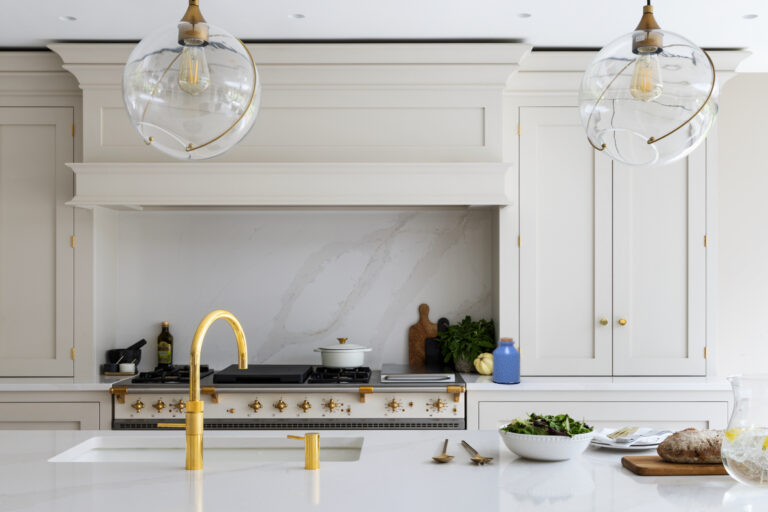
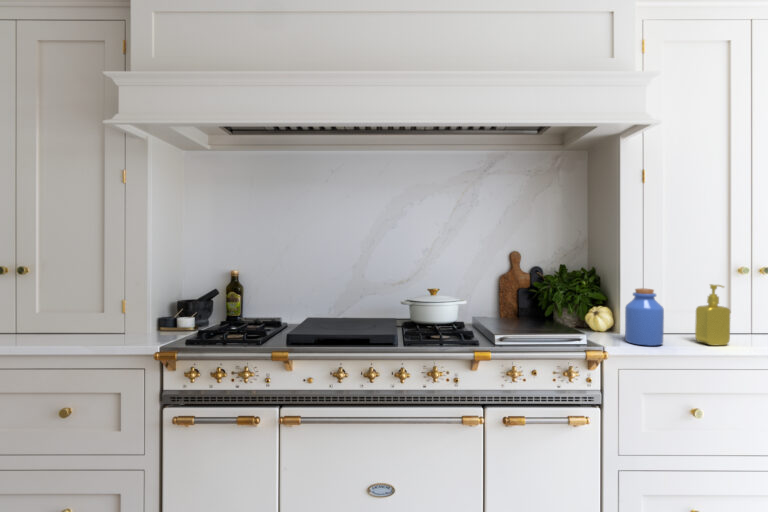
soap dispenser: none [548,334,572,383] -> present [695,284,730,345]

